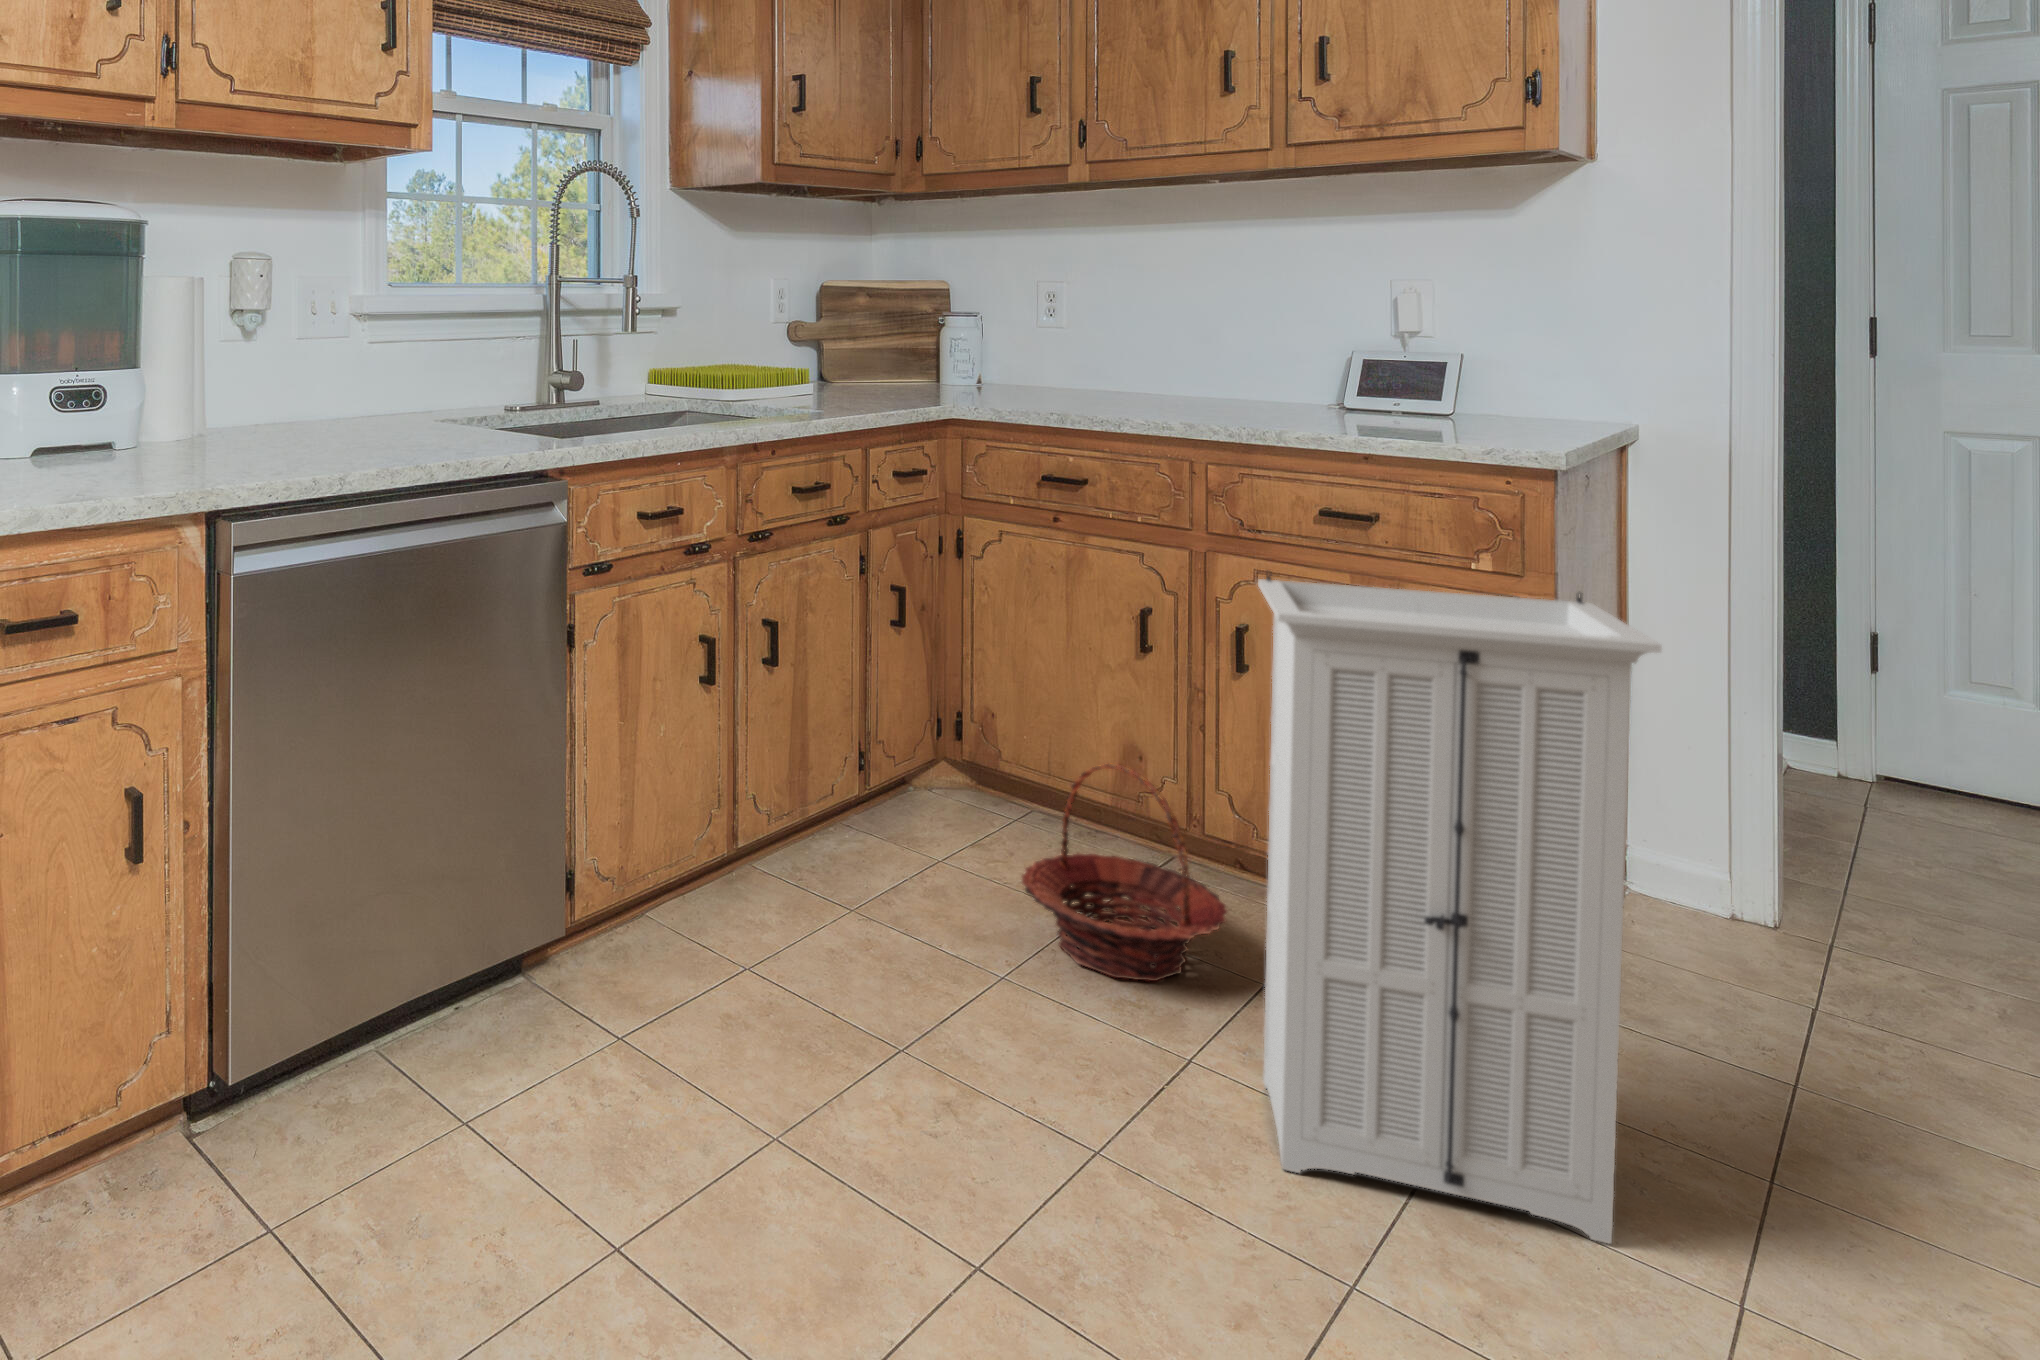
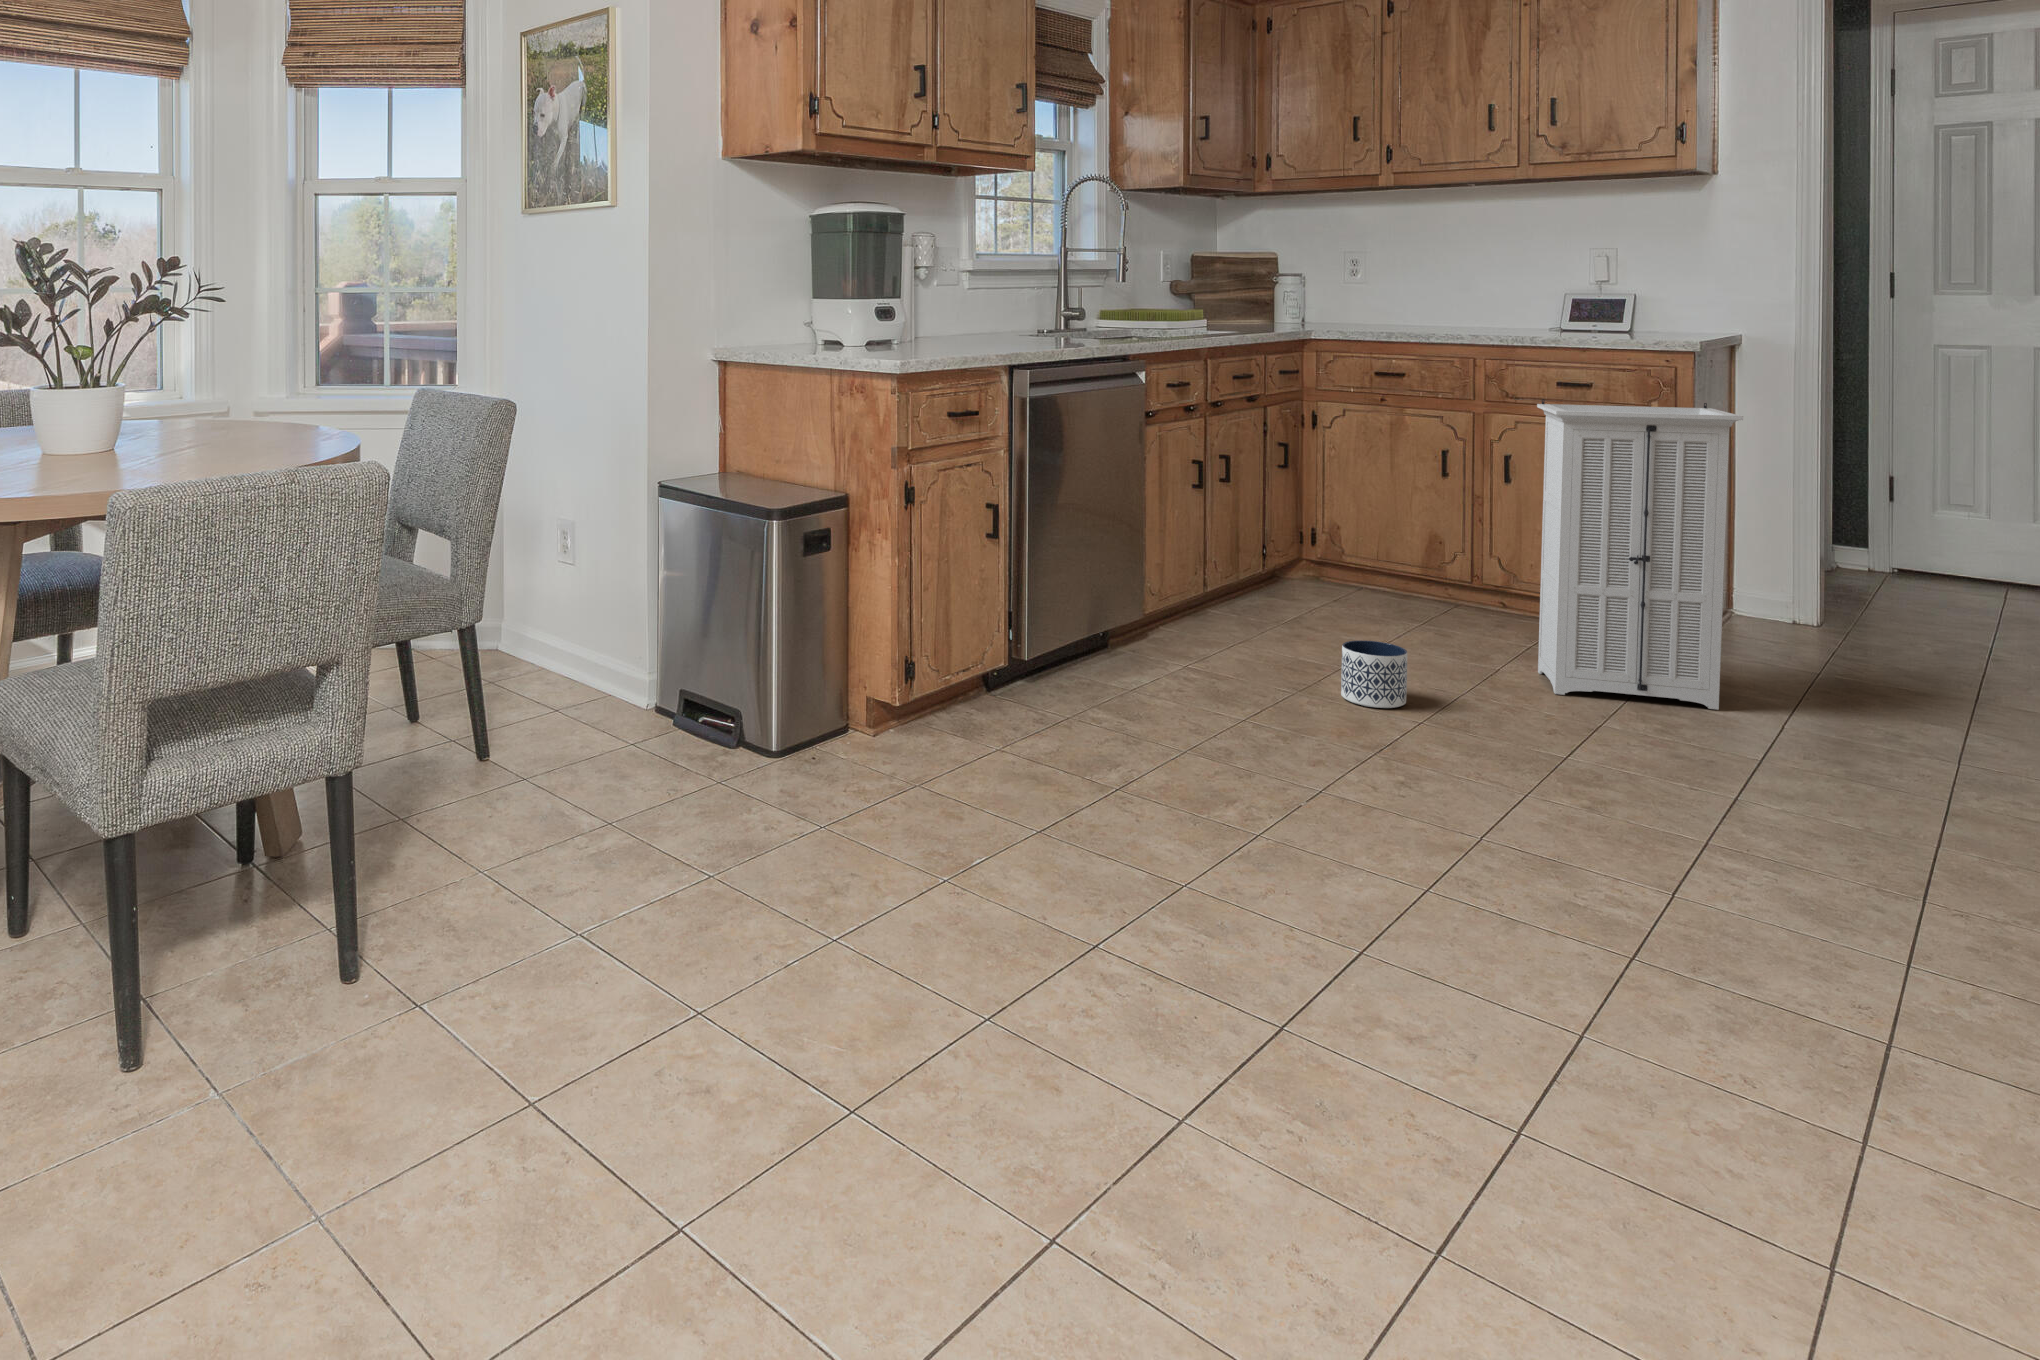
basket: present [1022,764,1227,981] -> none [1383,527,1508,643]
planter: none [854,1052,975,1224] -> present [1341,640,1407,708]

